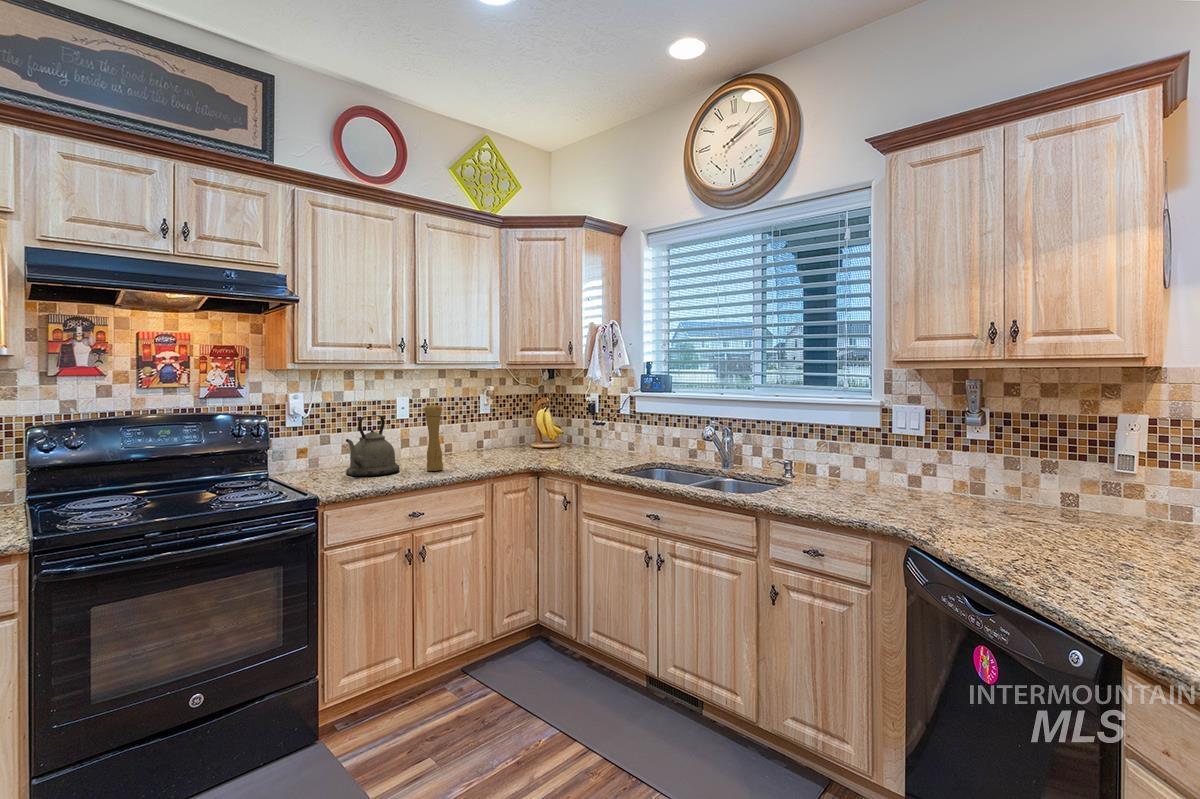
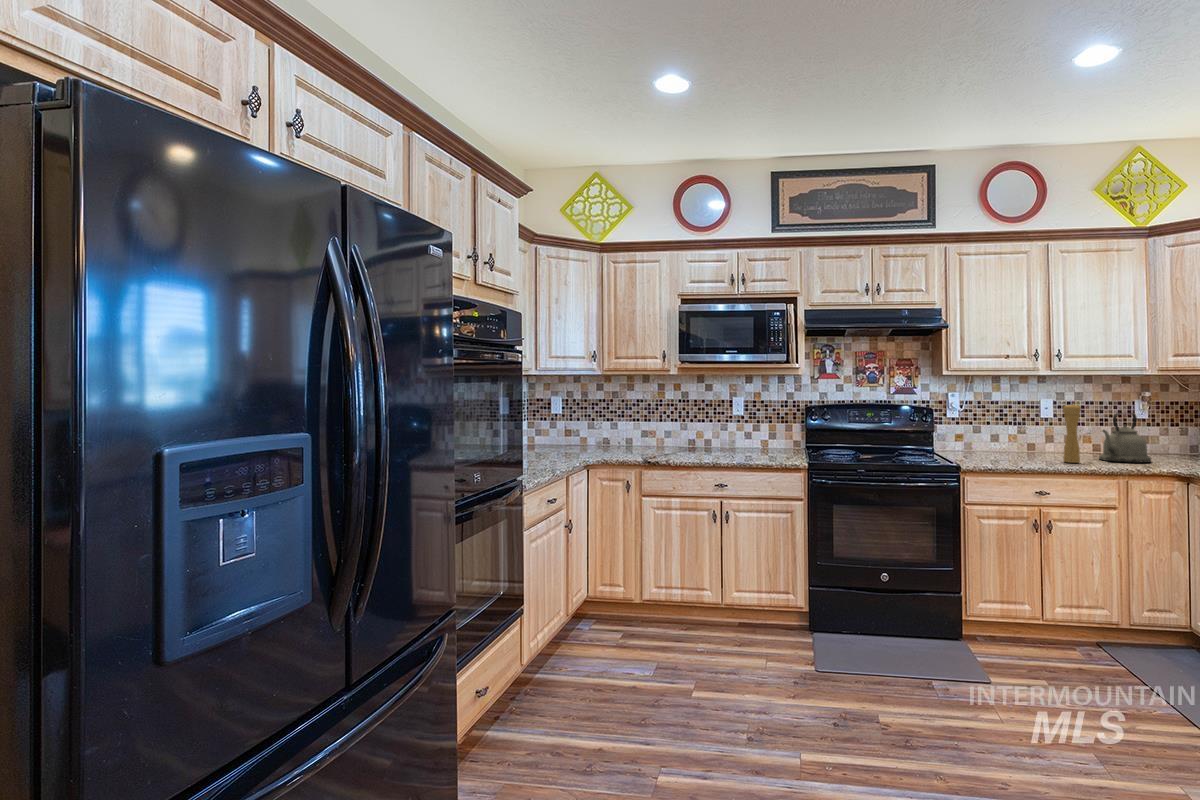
kettle: present [346,415,400,476] -> present [1099,413,1151,462]

